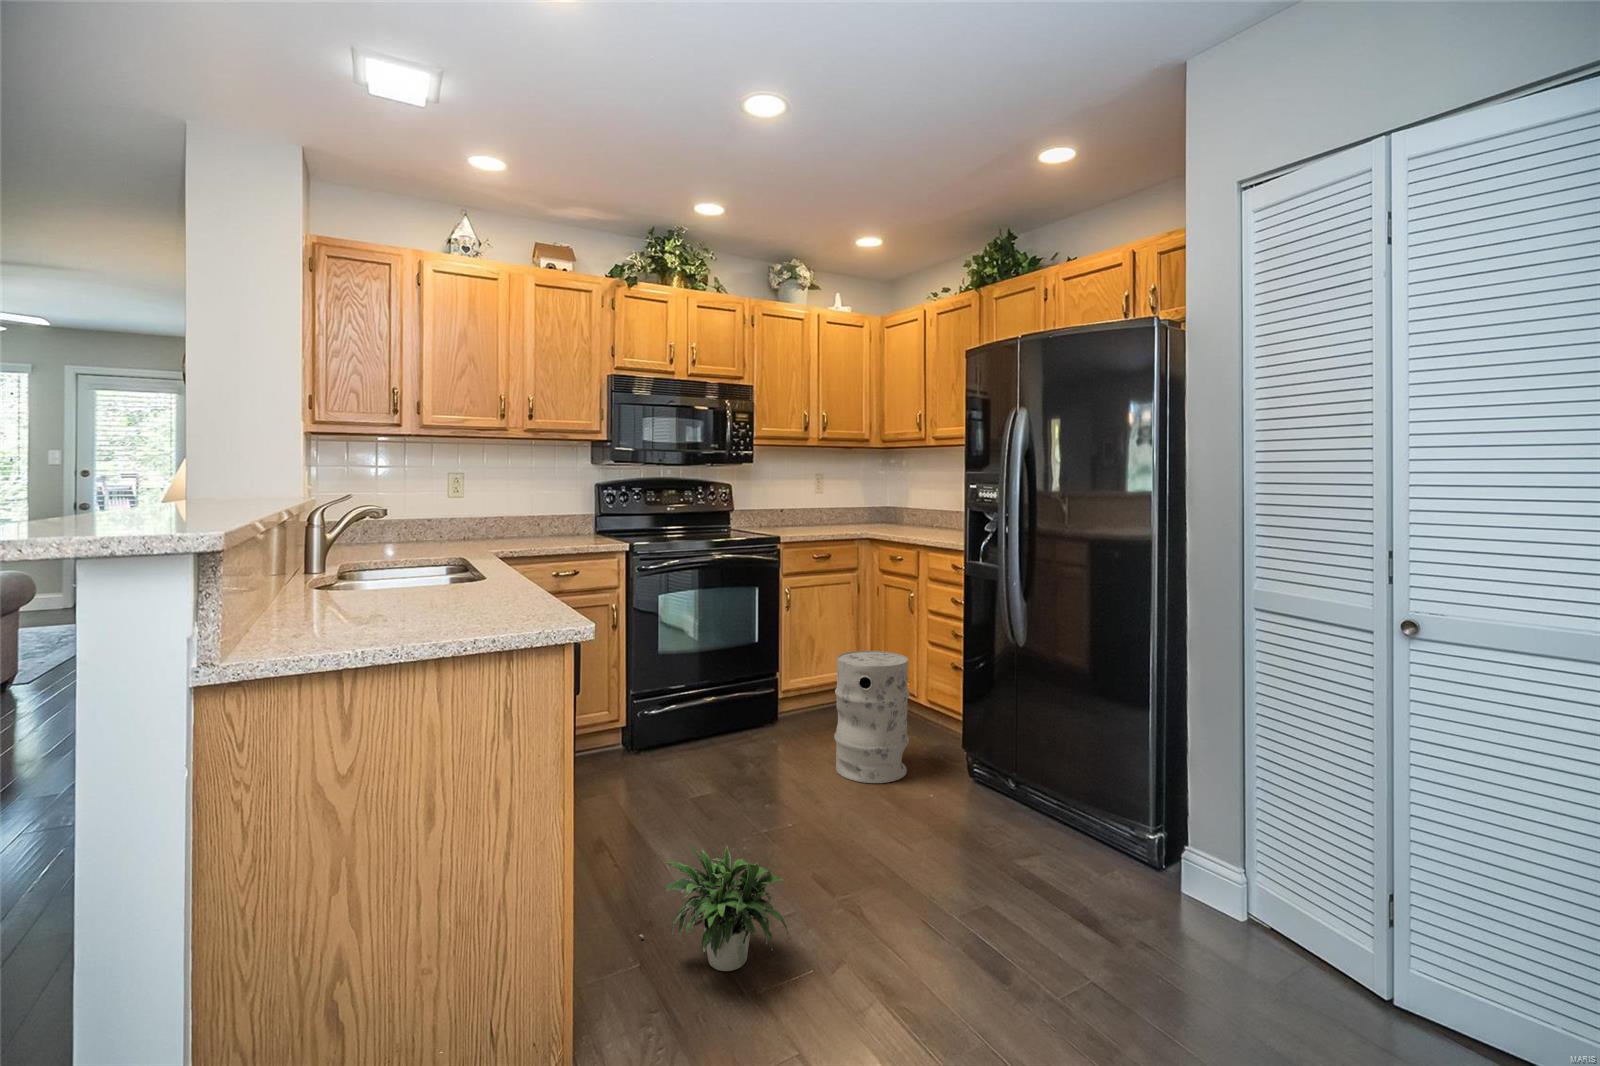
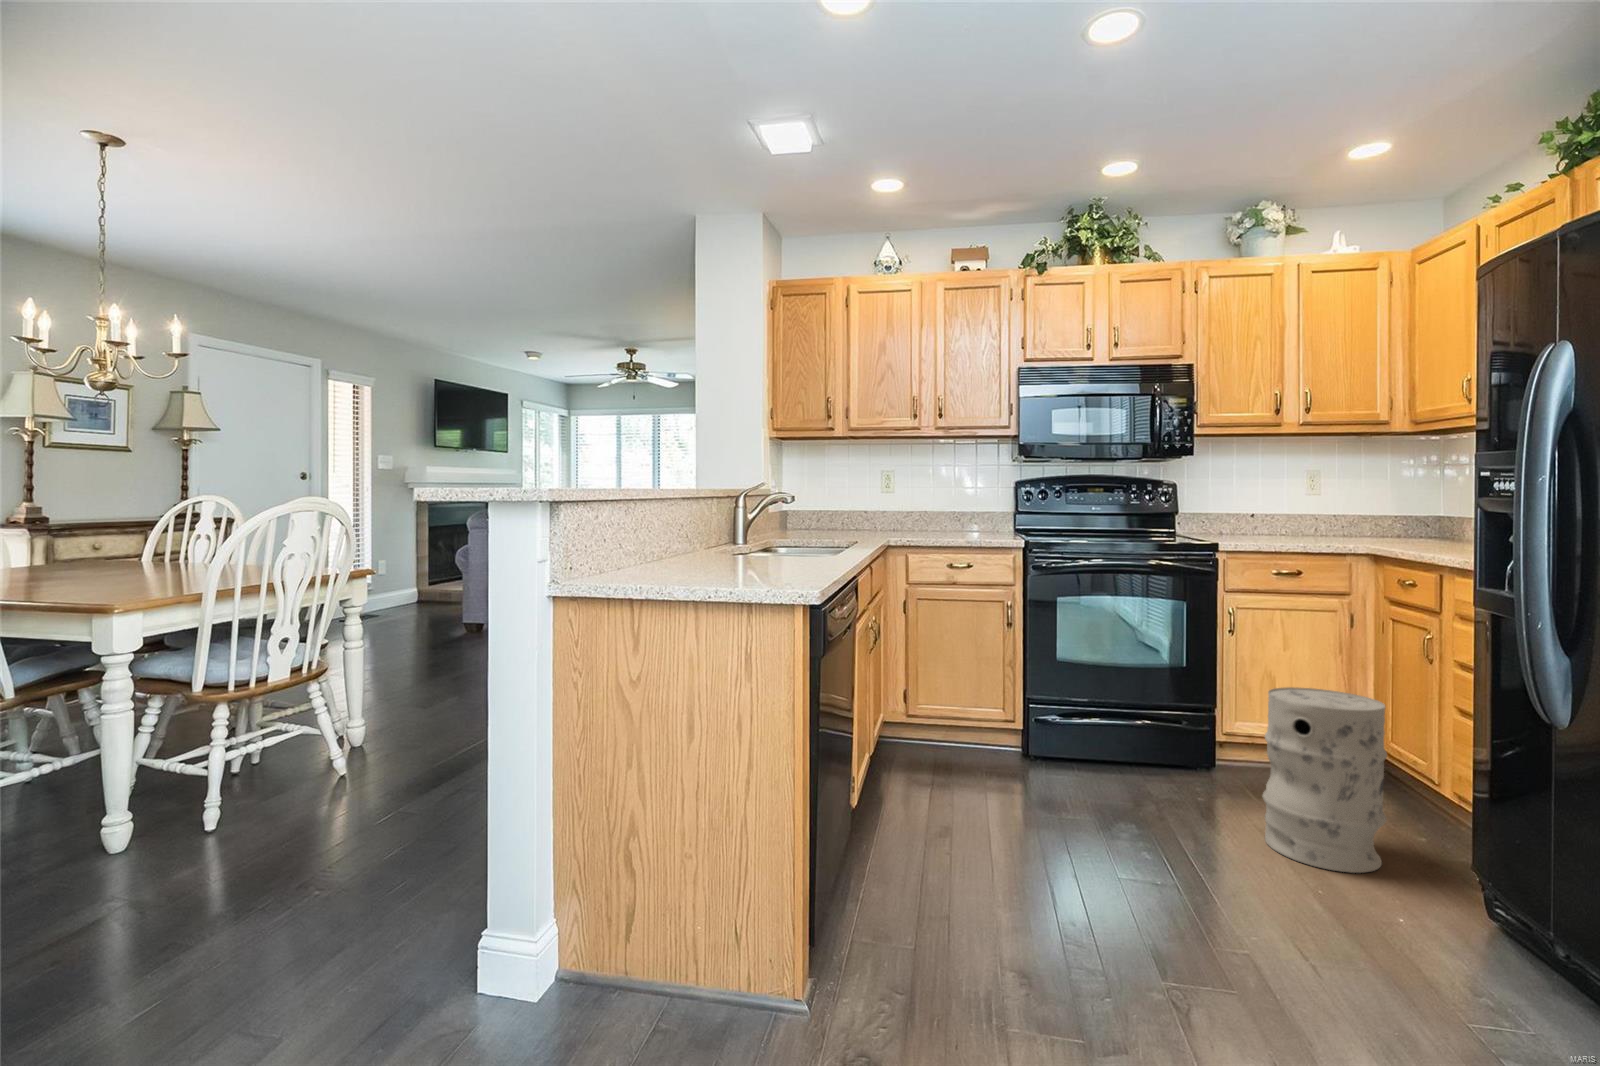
potted plant: present [639,846,789,971] -> none [925,842,1075,995]

